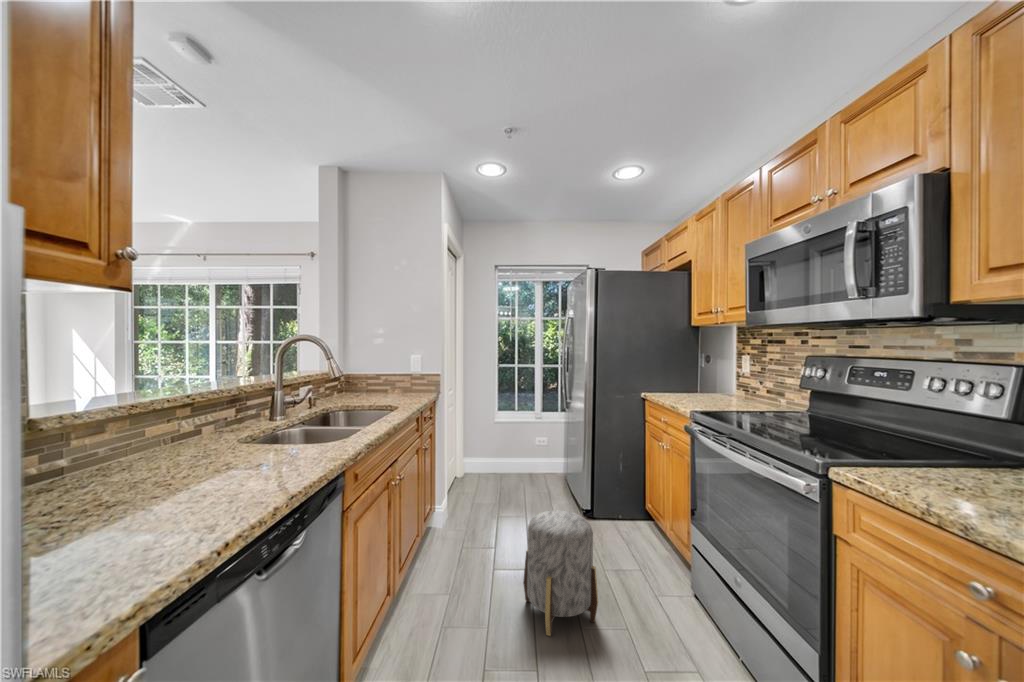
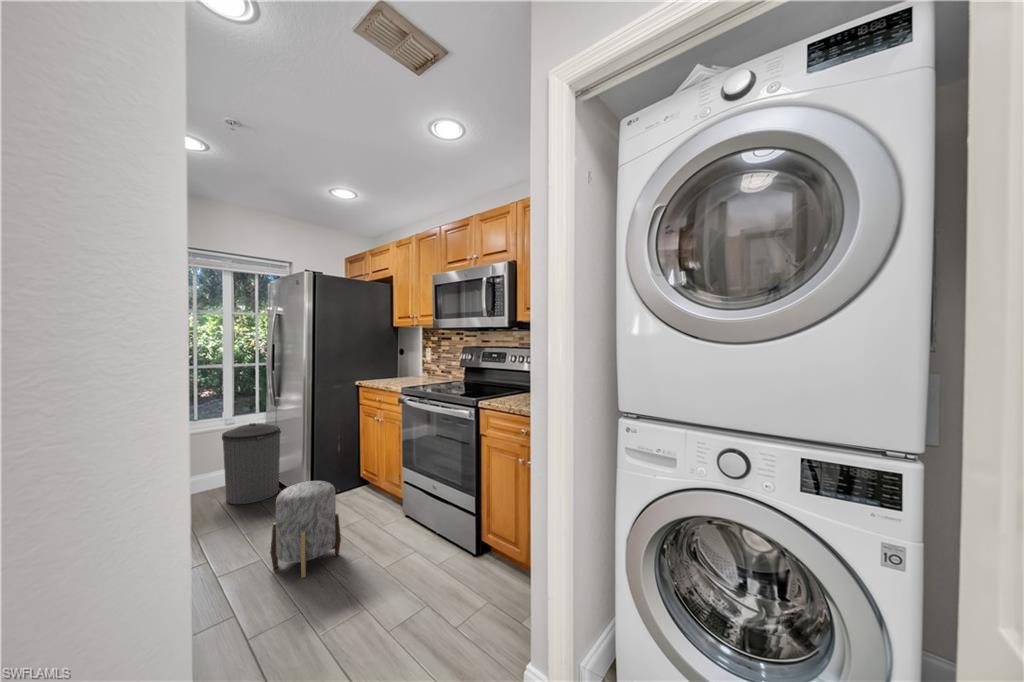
trash can: none [516,424,566,506] -> present [222,423,281,504]

